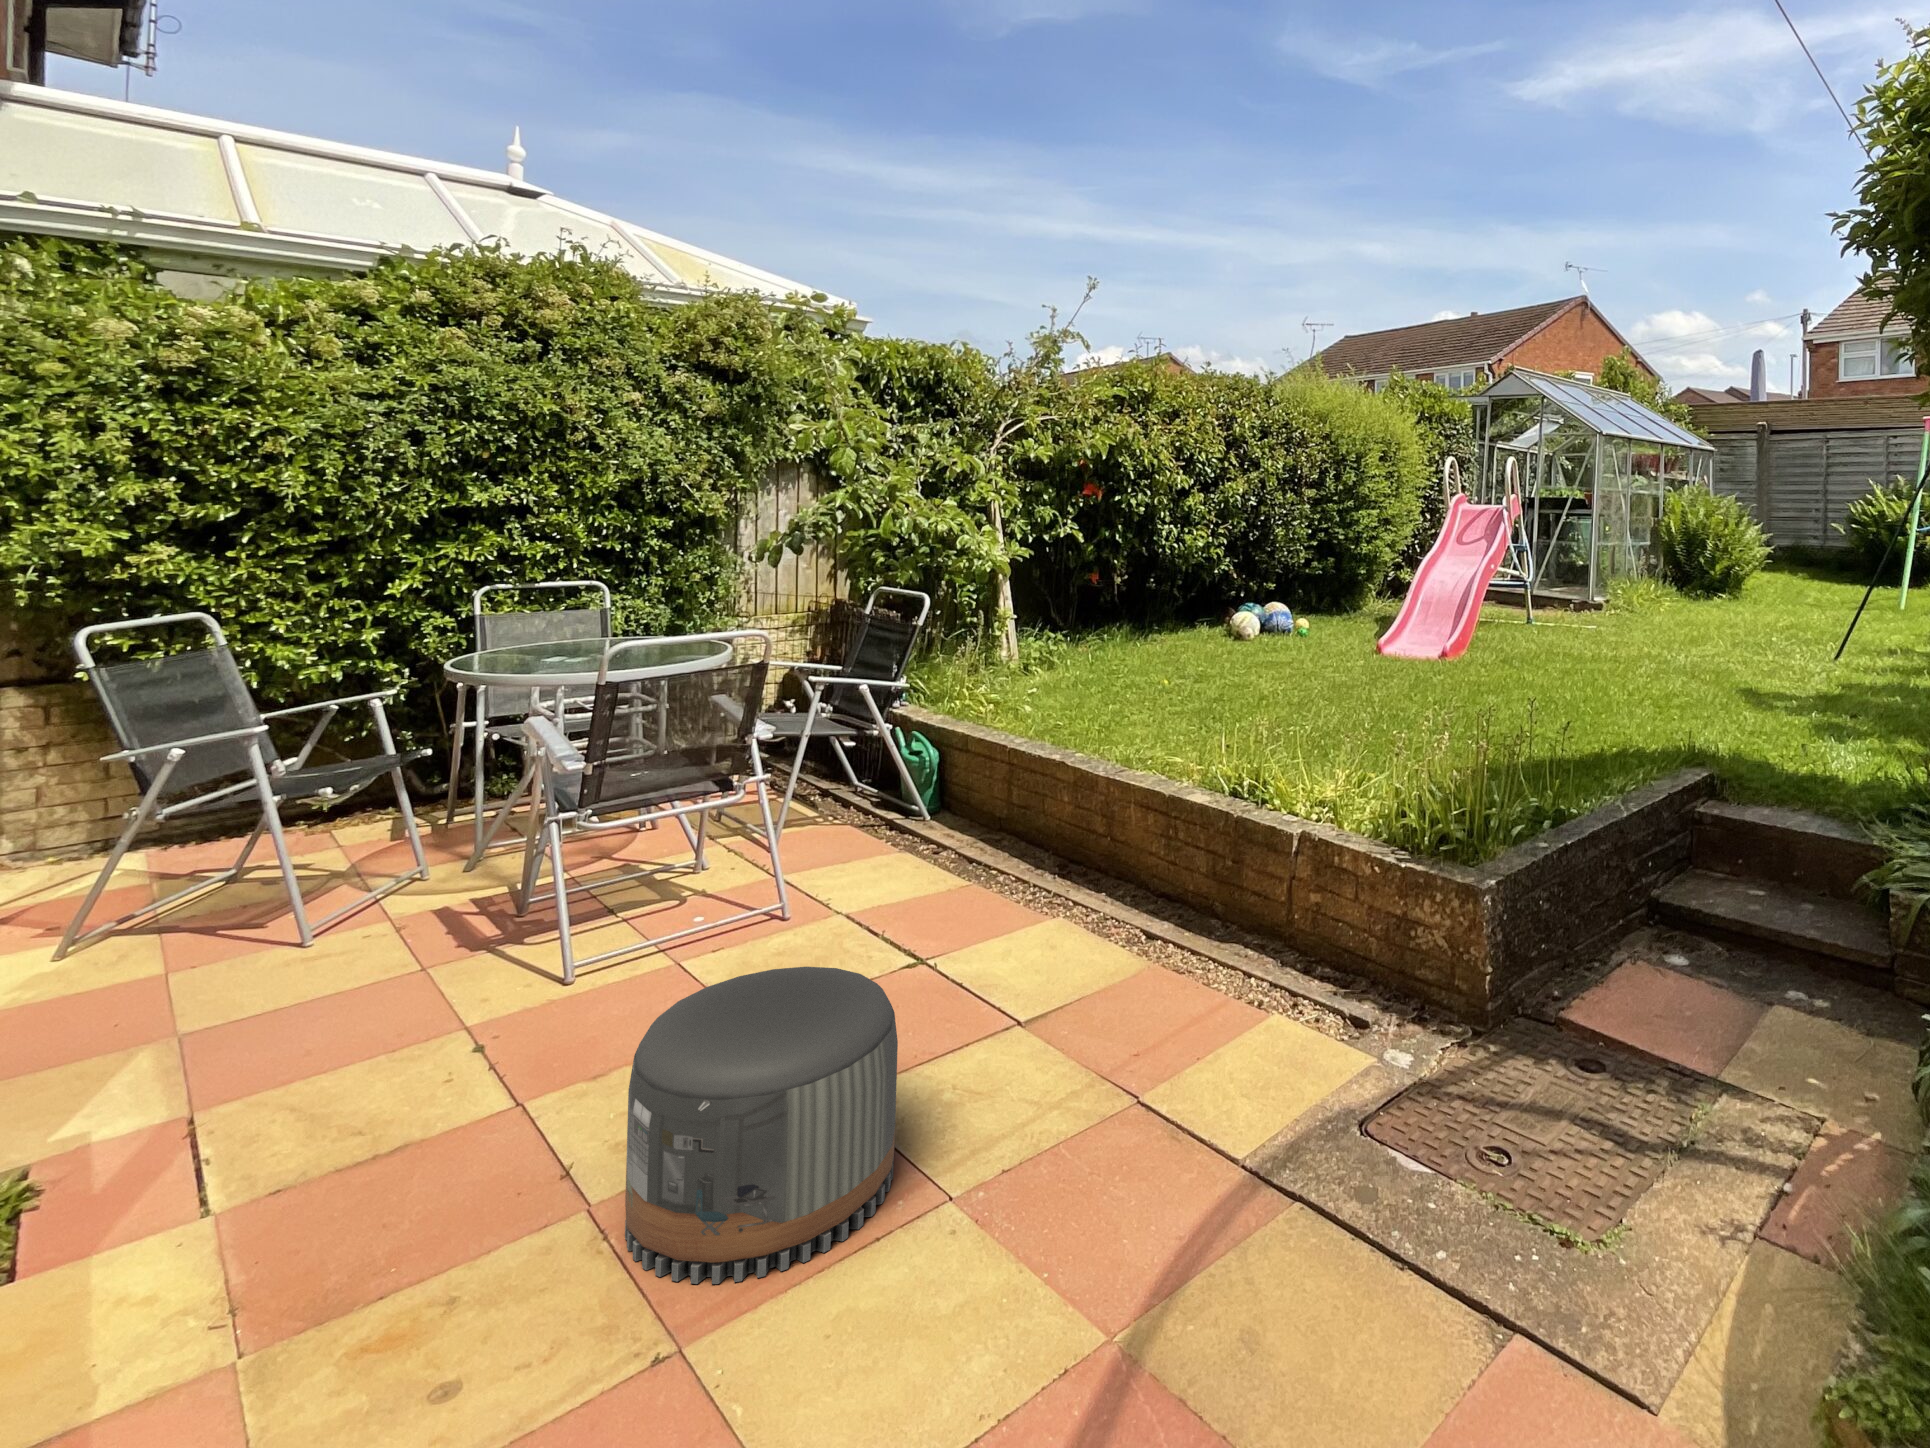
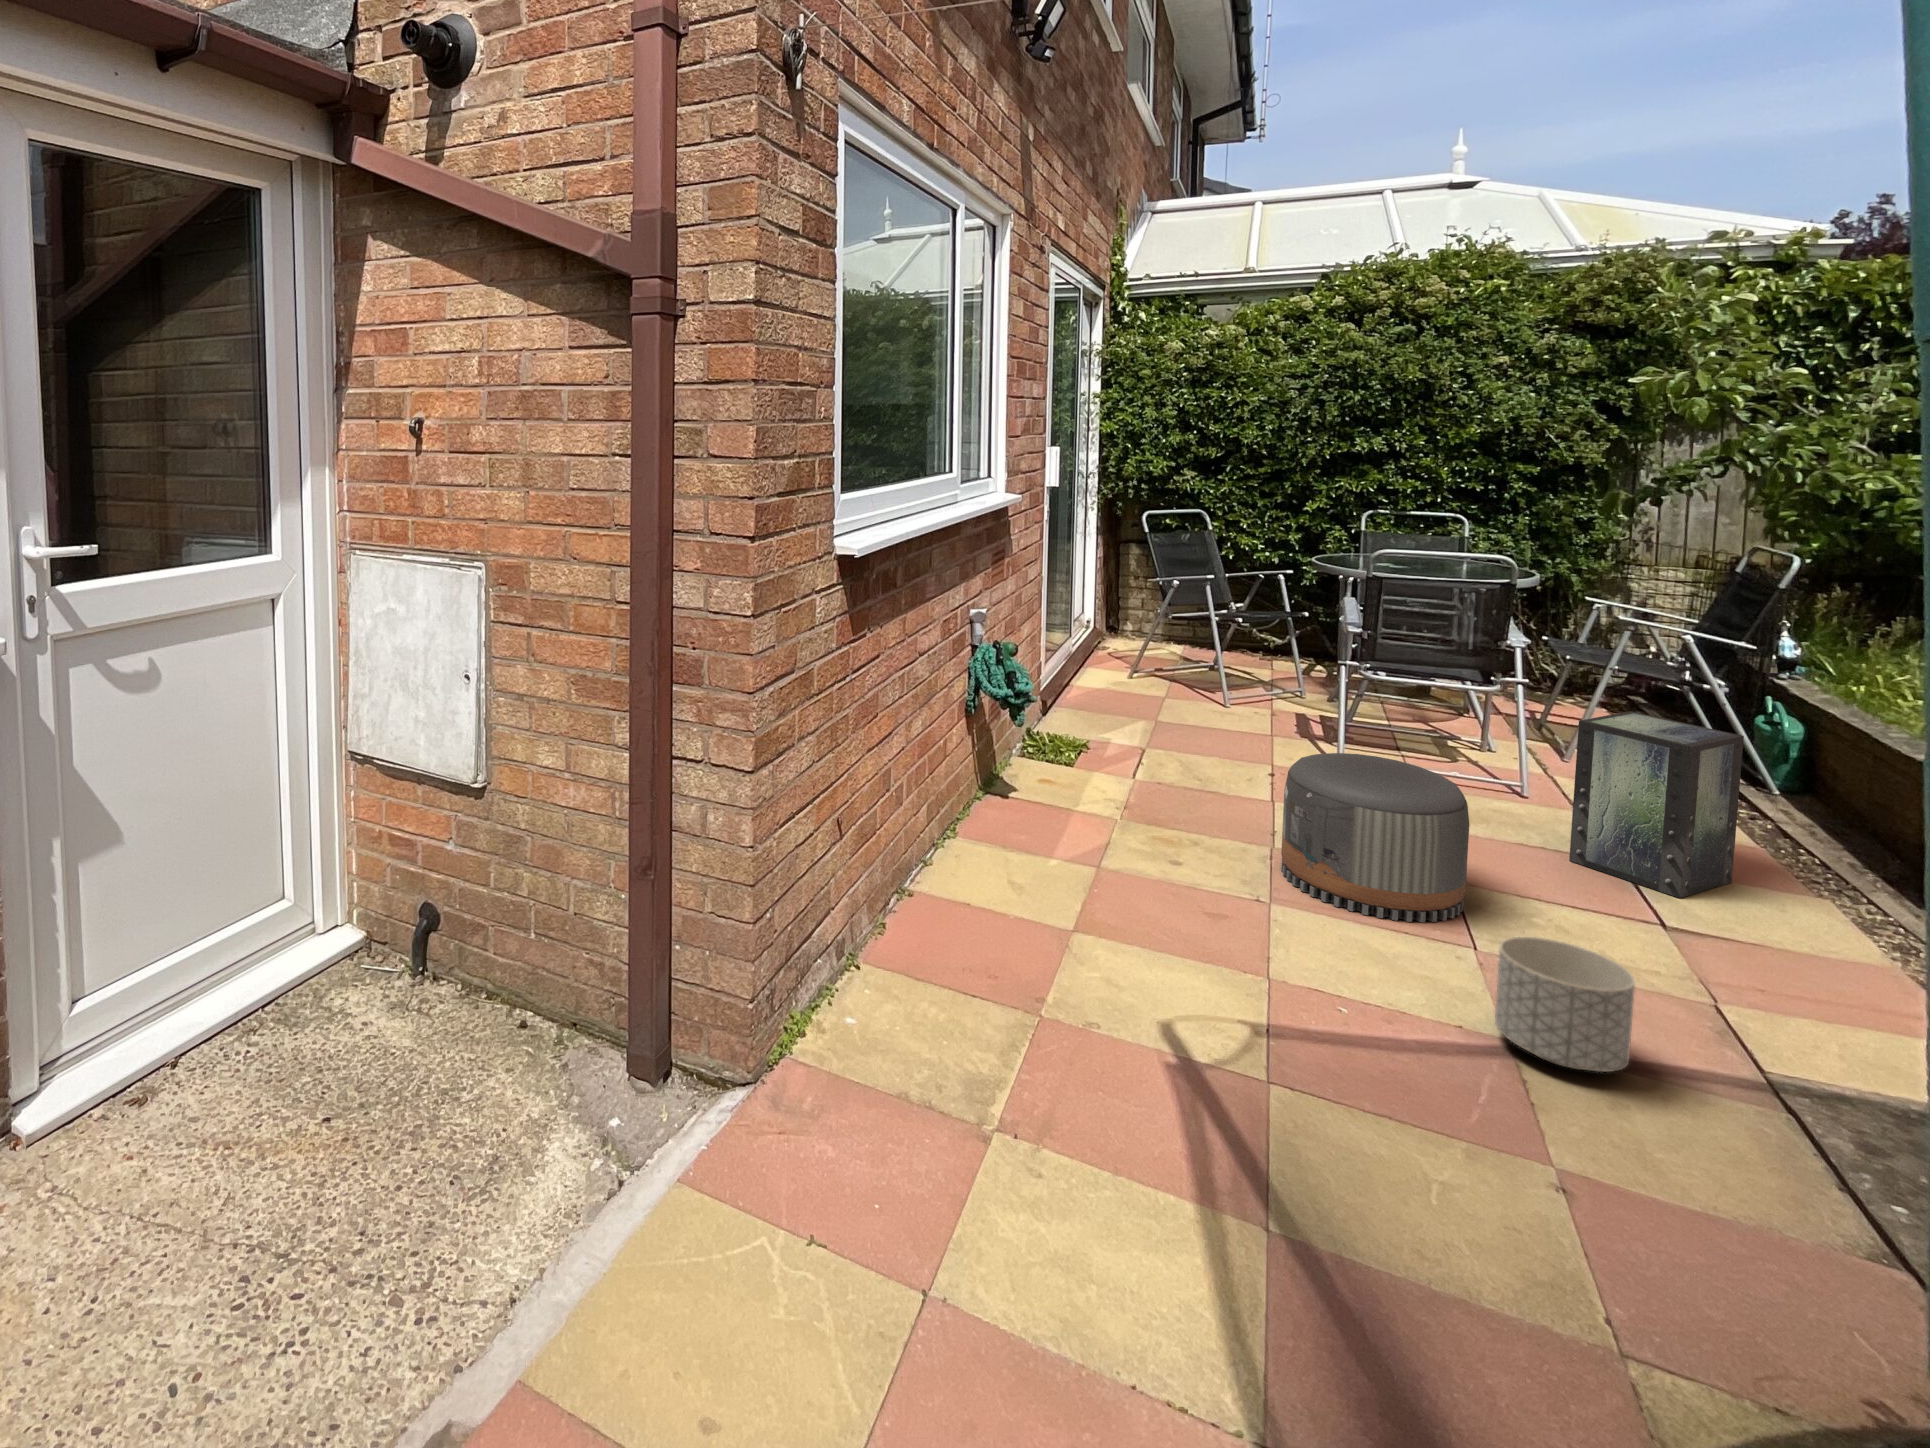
storage box: none [902,791,1022,998] -> present [1569,711,1744,898]
planter: none [1094,1156,1239,1370] -> present [1495,937,1635,1072]

